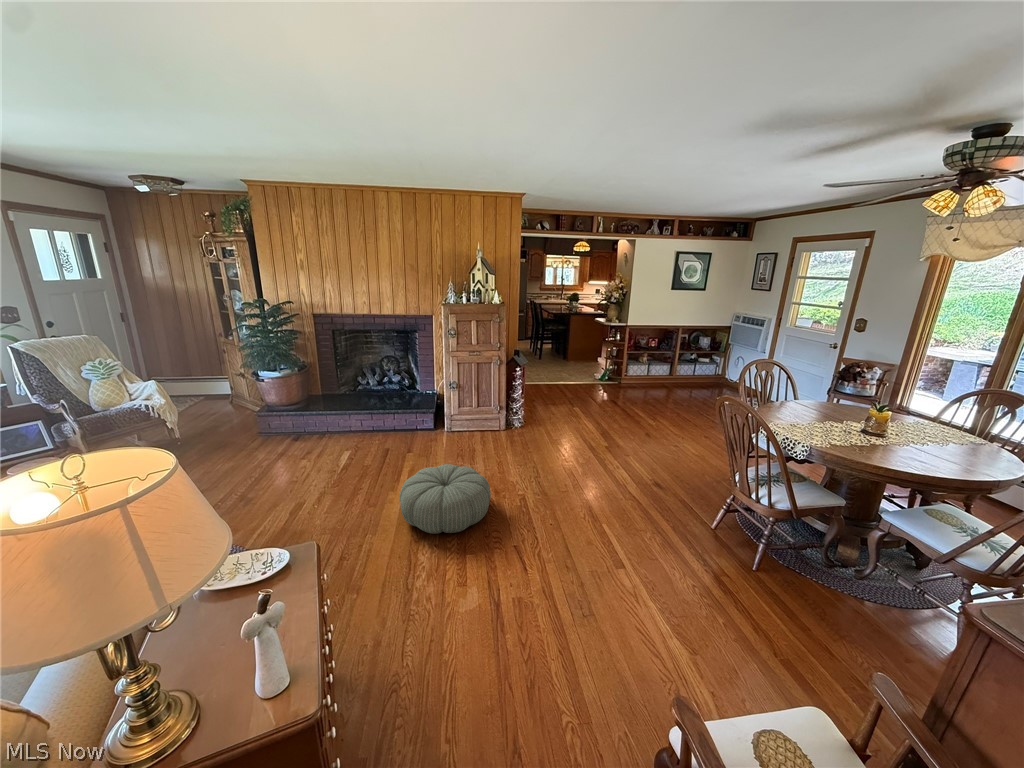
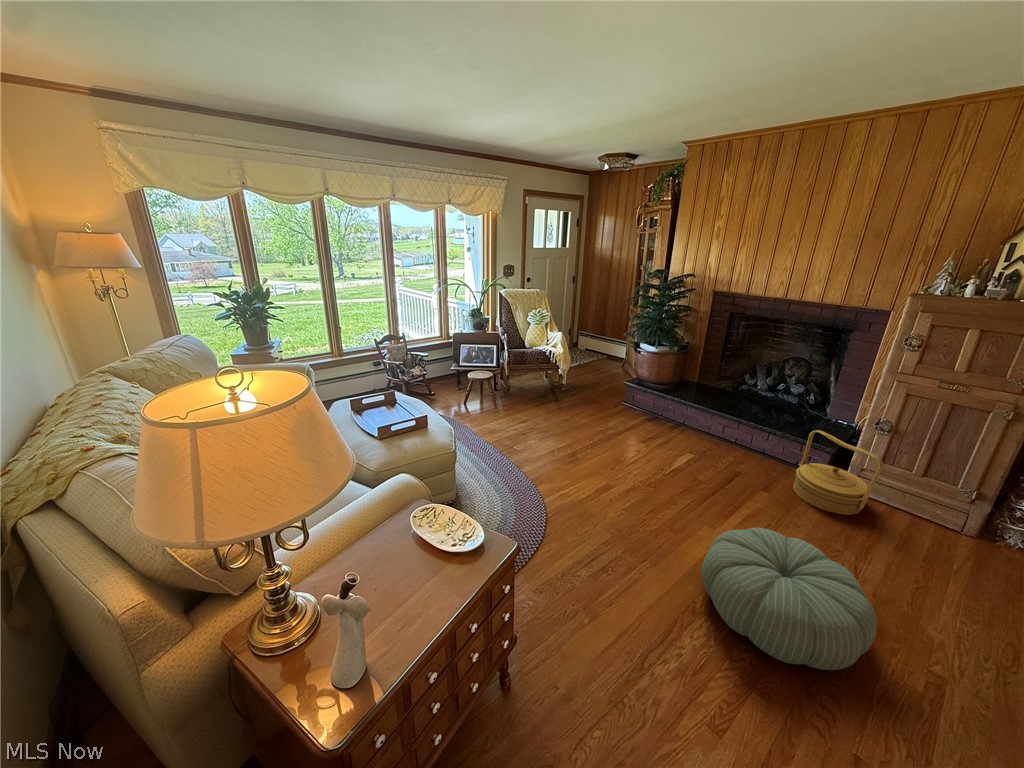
woven basket: none [419,400,461,449] -> present [793,430,883,515]

